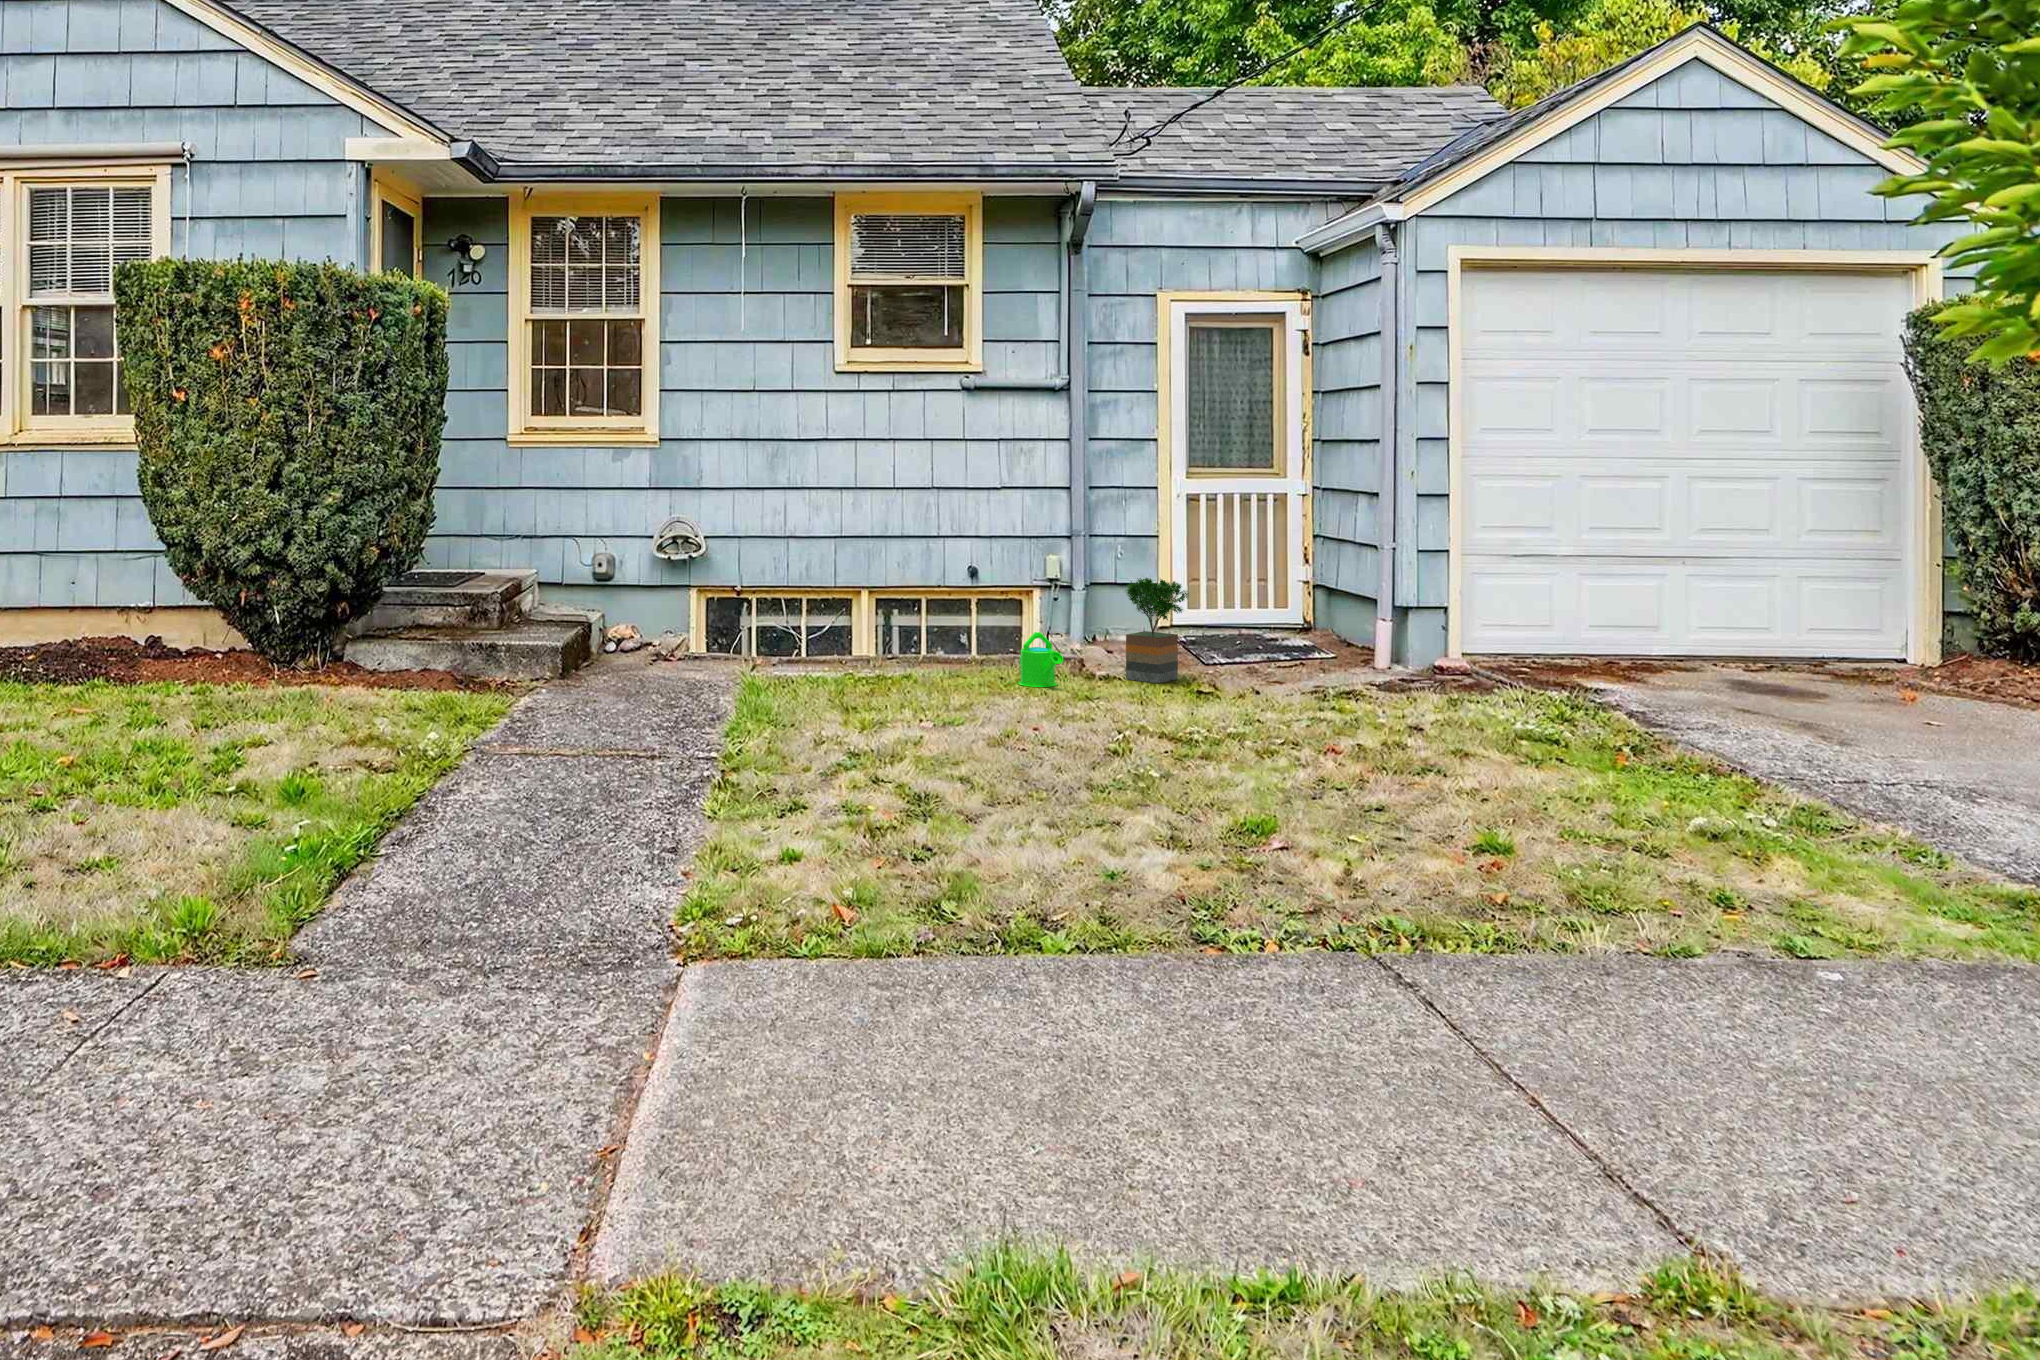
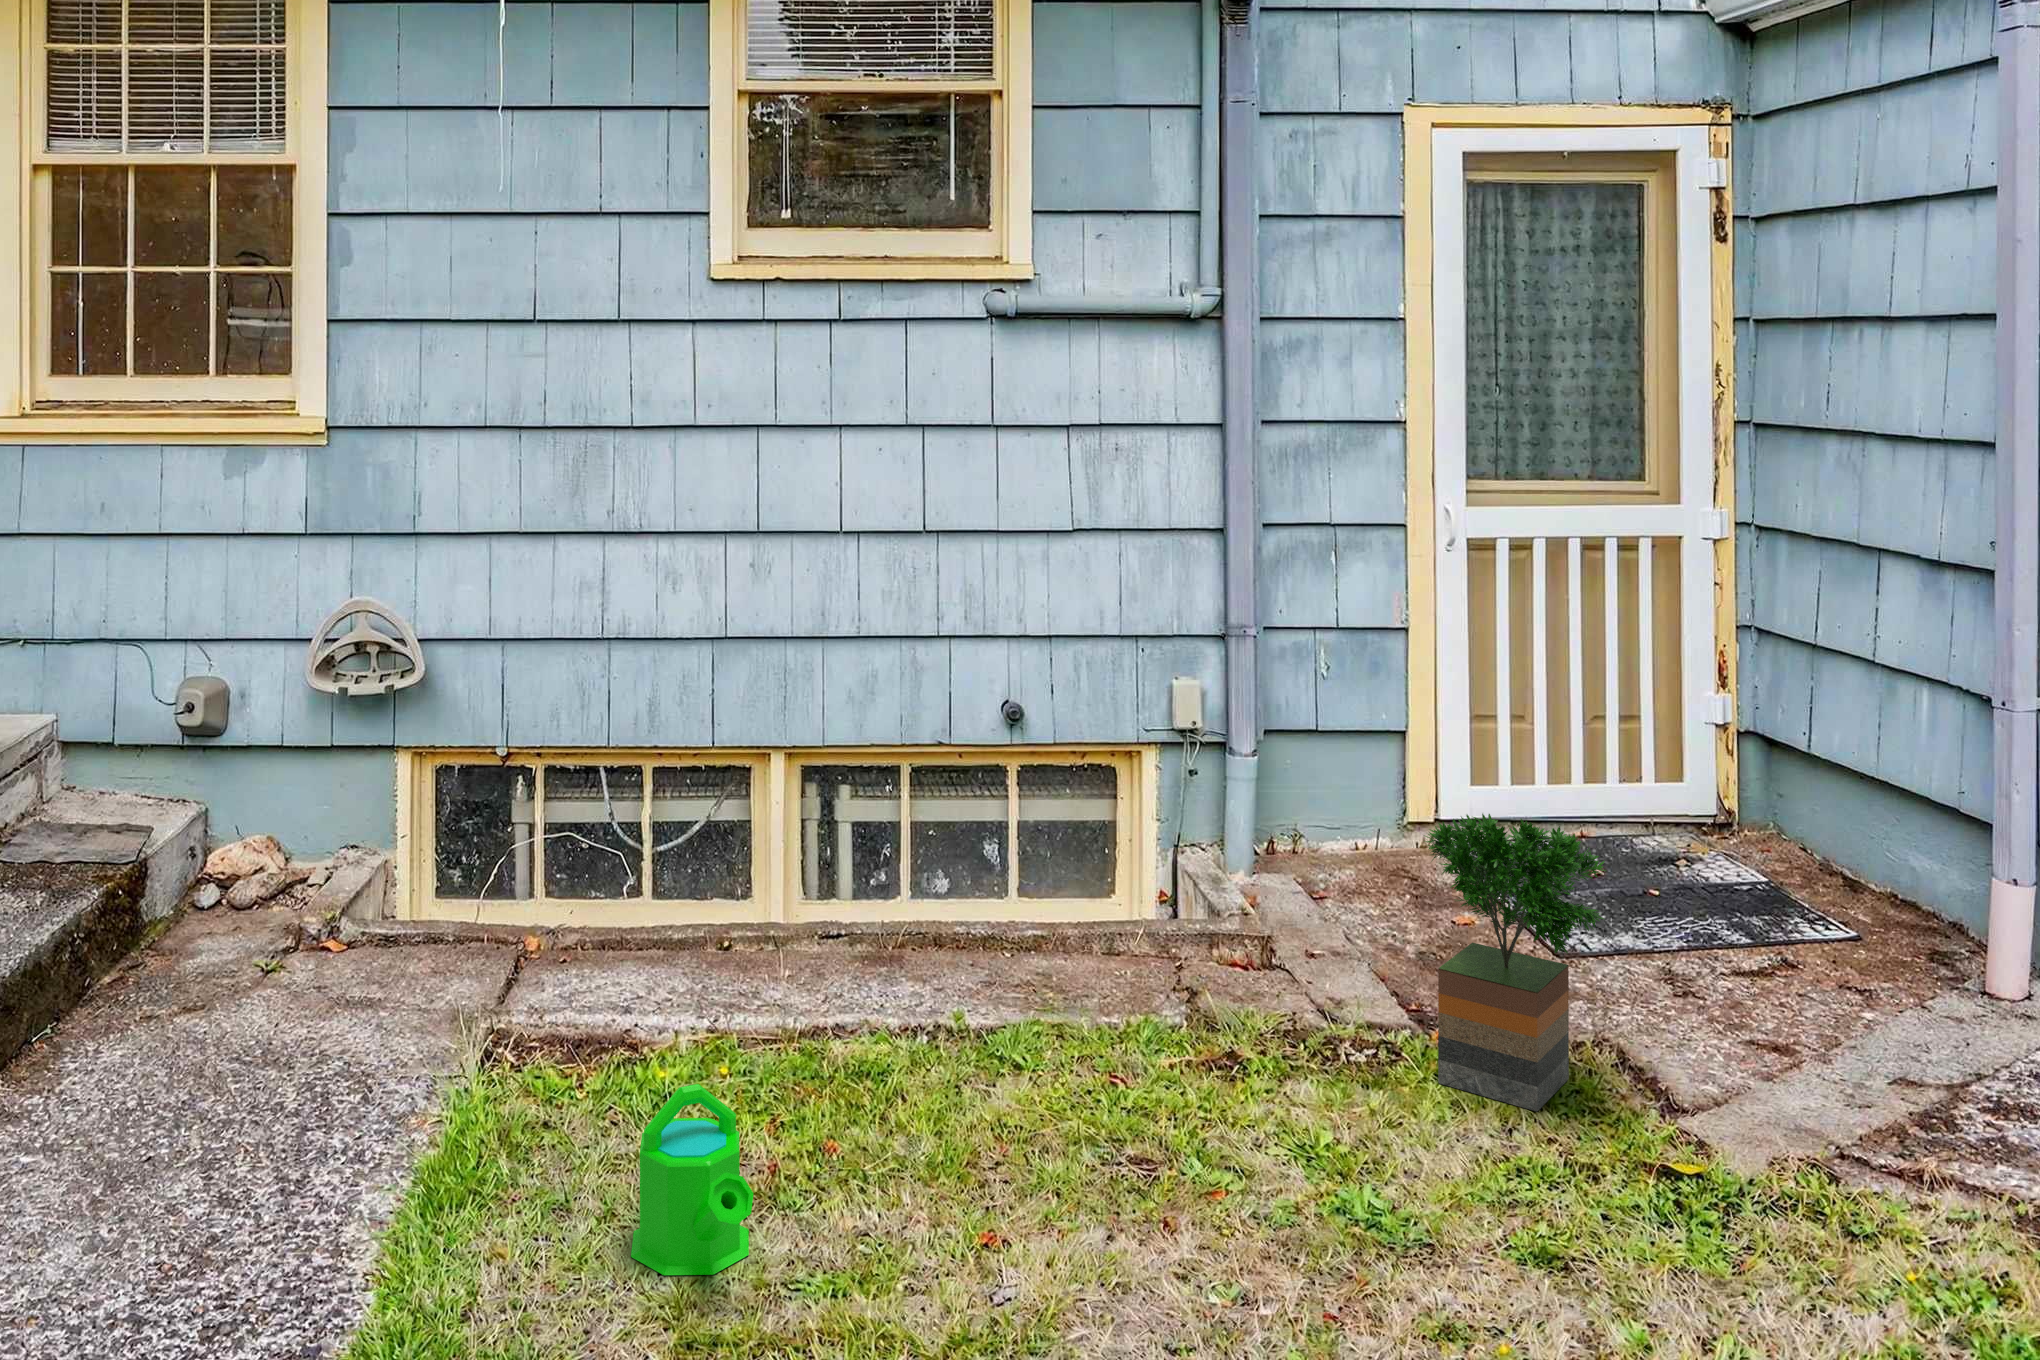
watering can: present [1018,632,1063,687] -> present [631,1084,754,1275]

